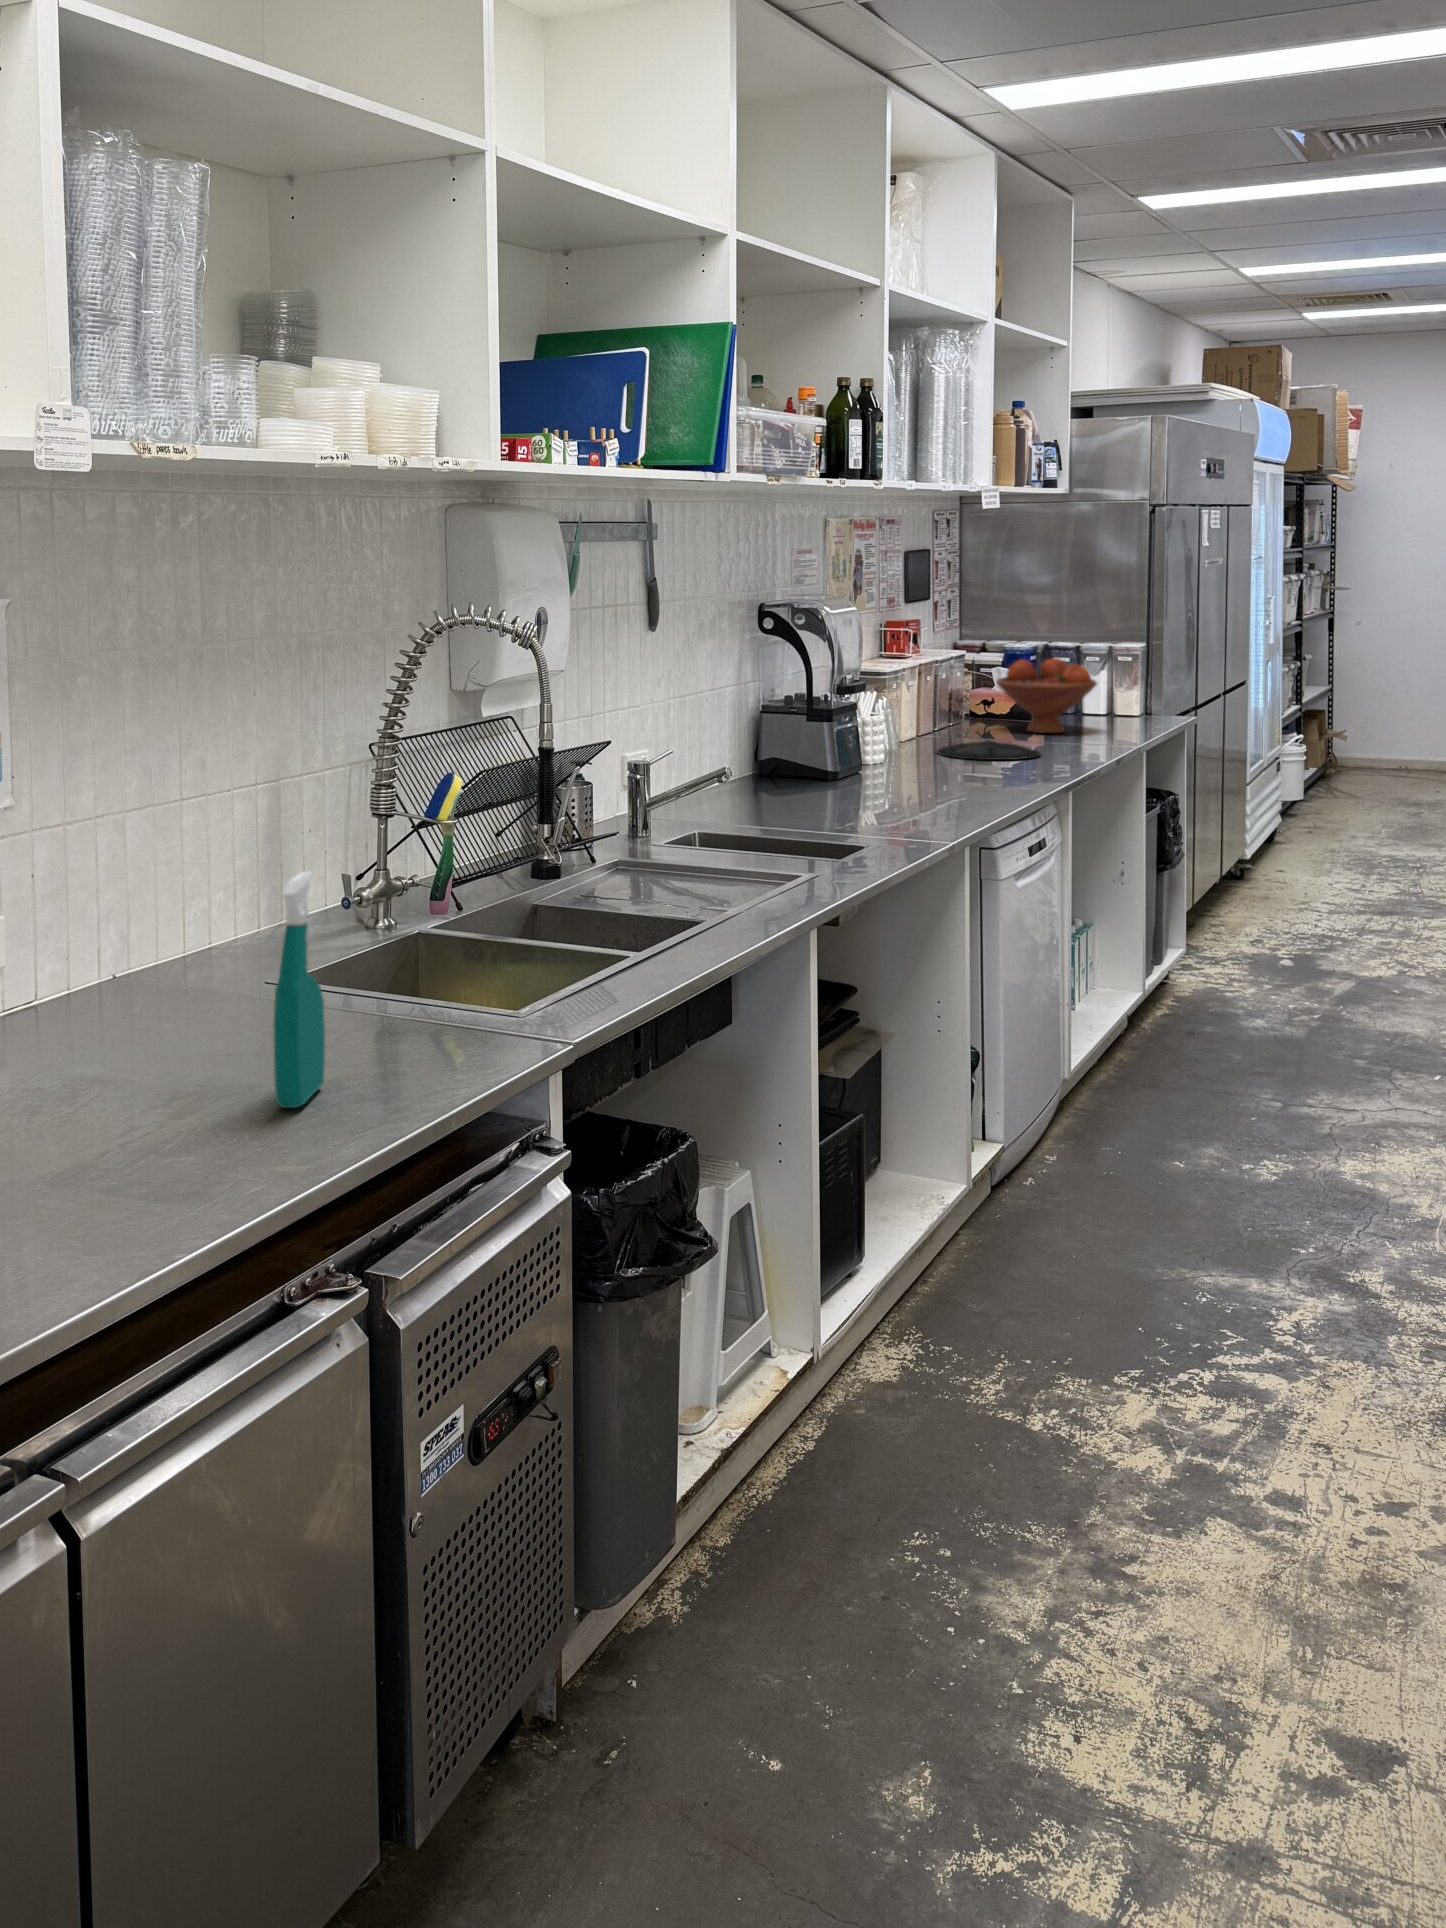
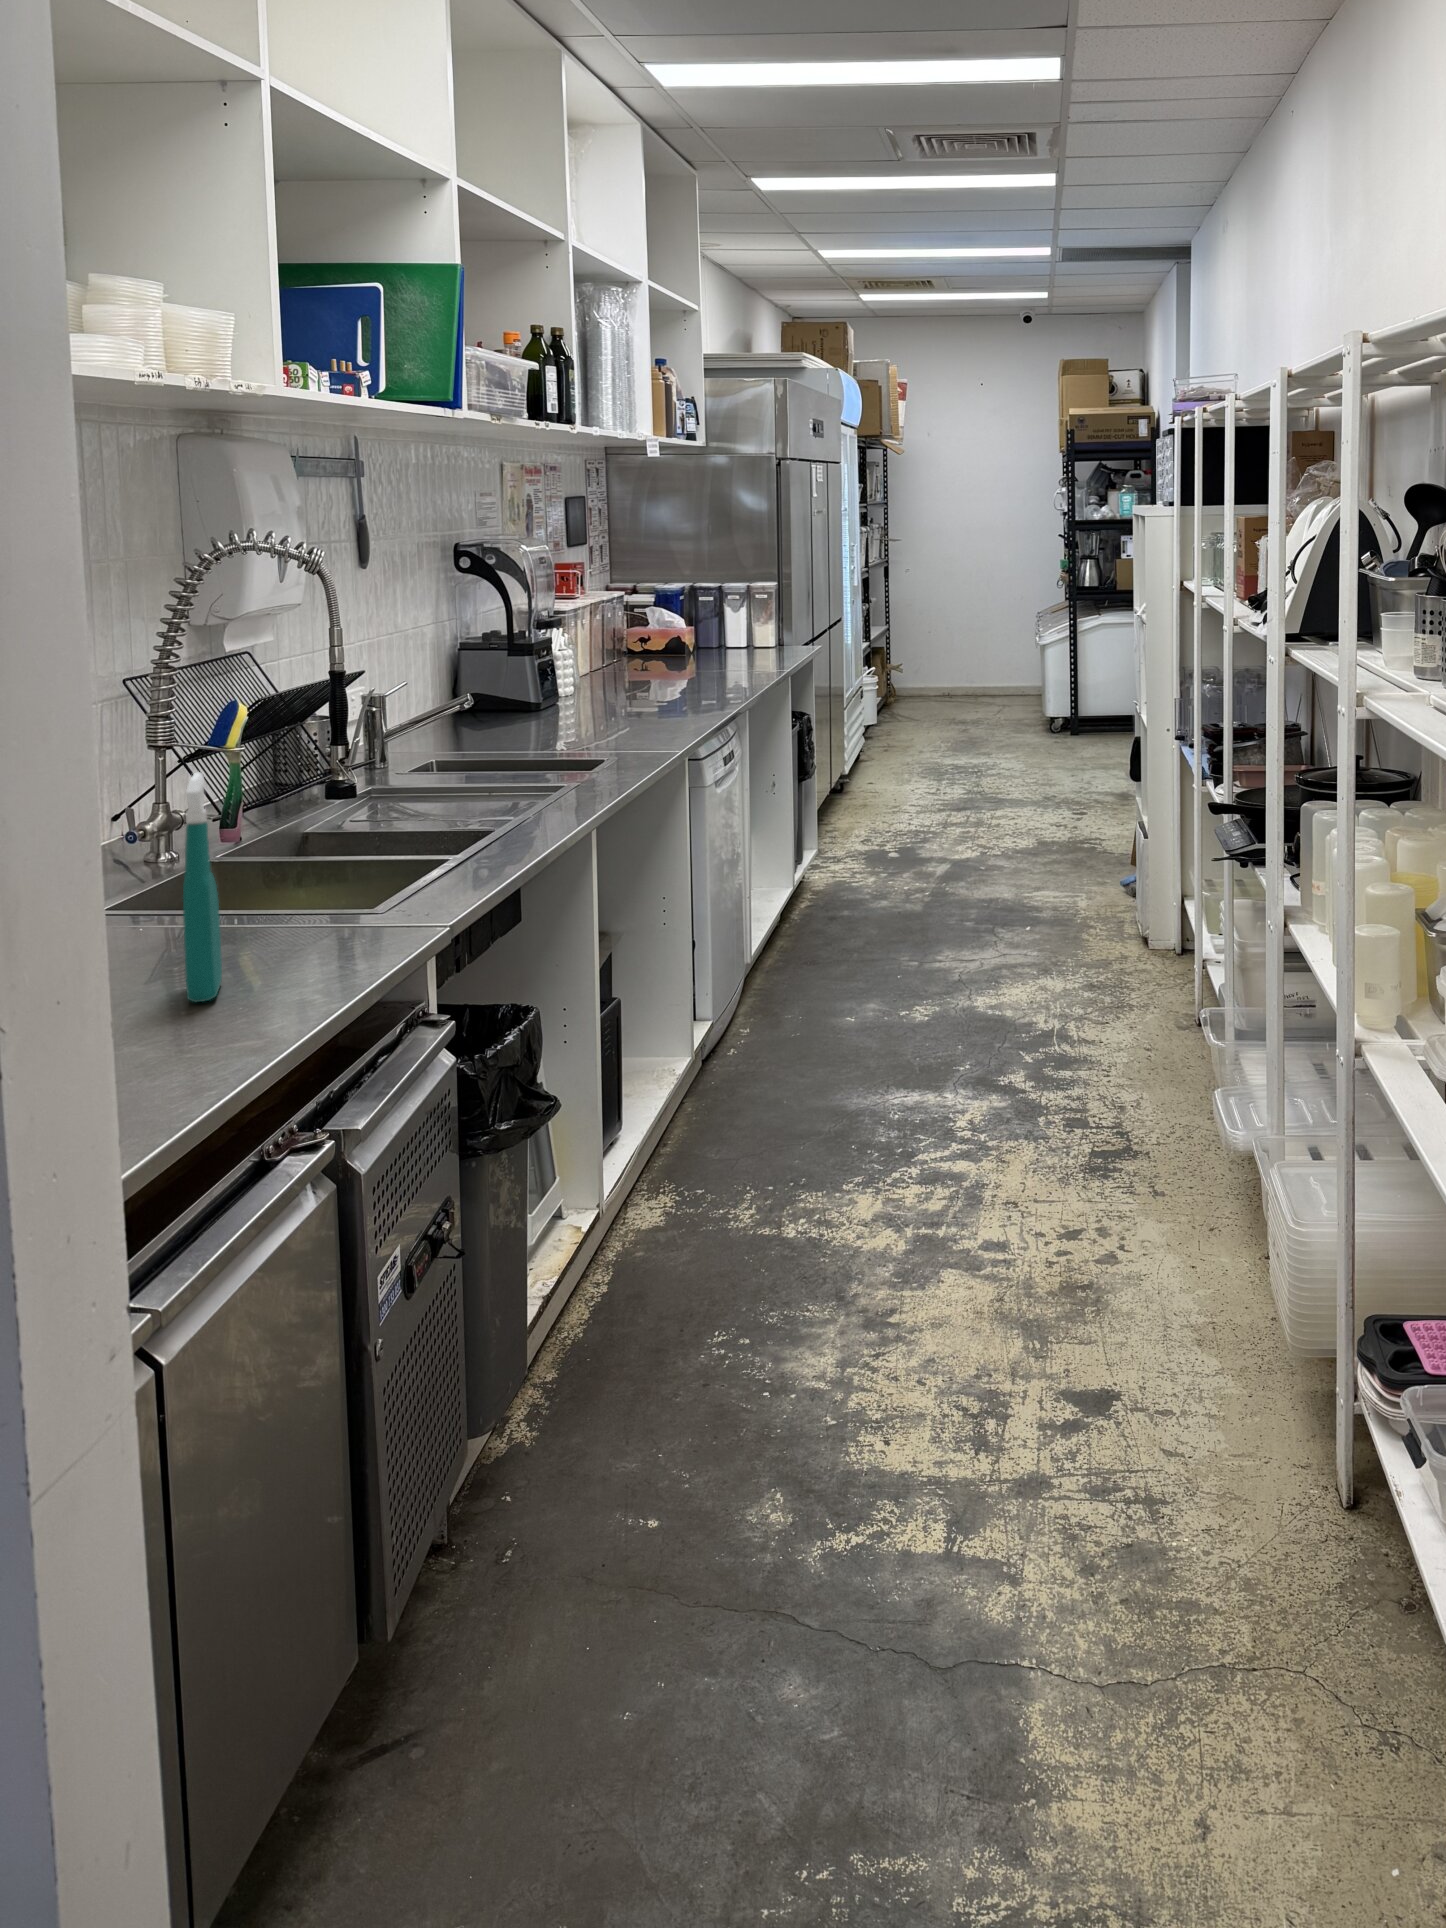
fruit bowl: present [996,658,1097,733] -> none [652,595,743,664]
plate: present [937,740,1040,760] -> none [612,668,707,687]

